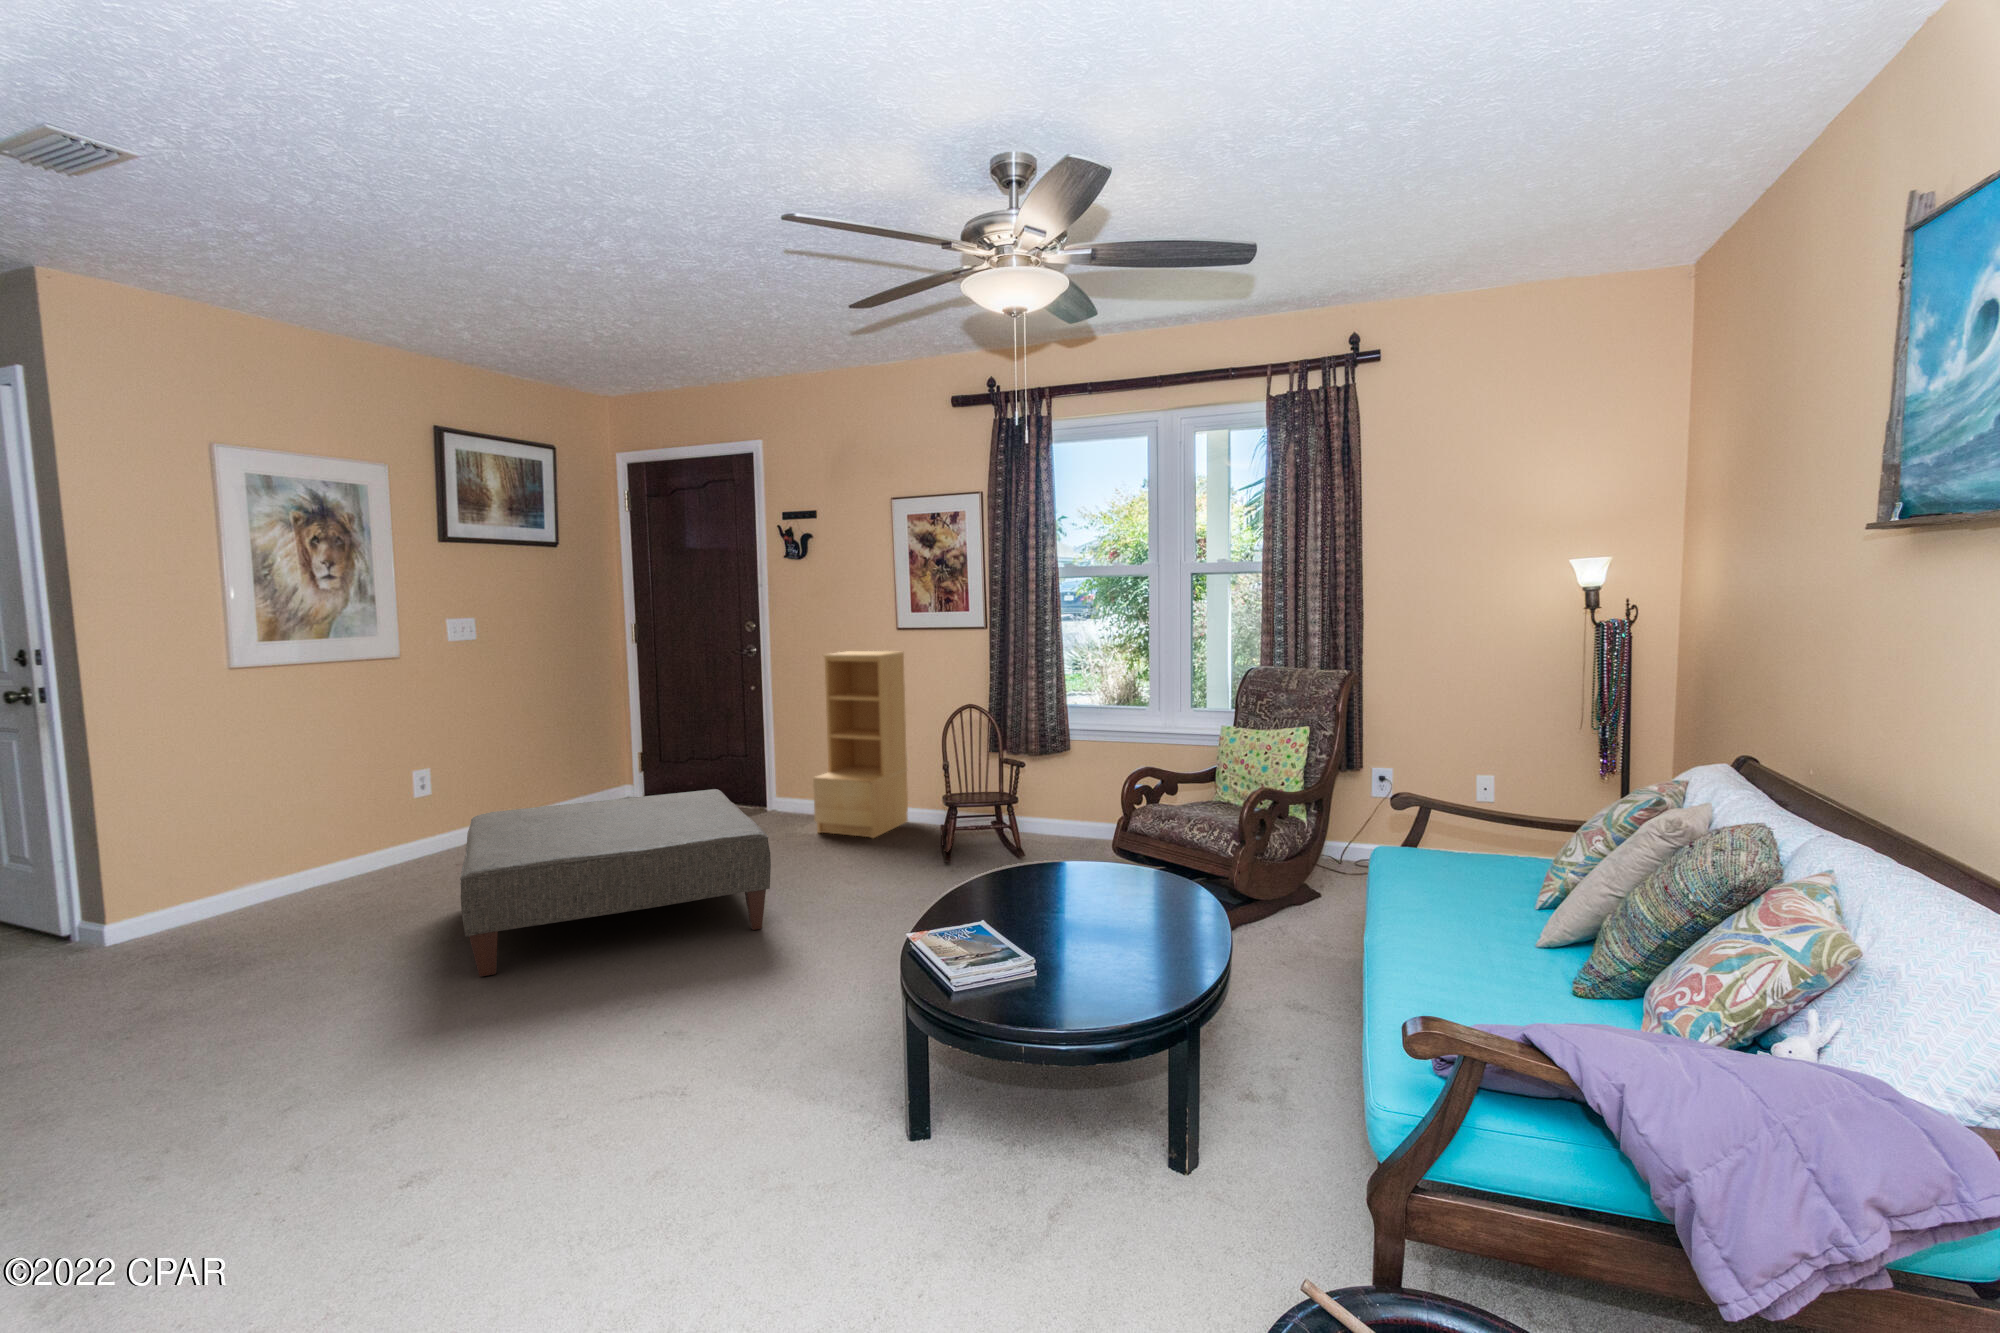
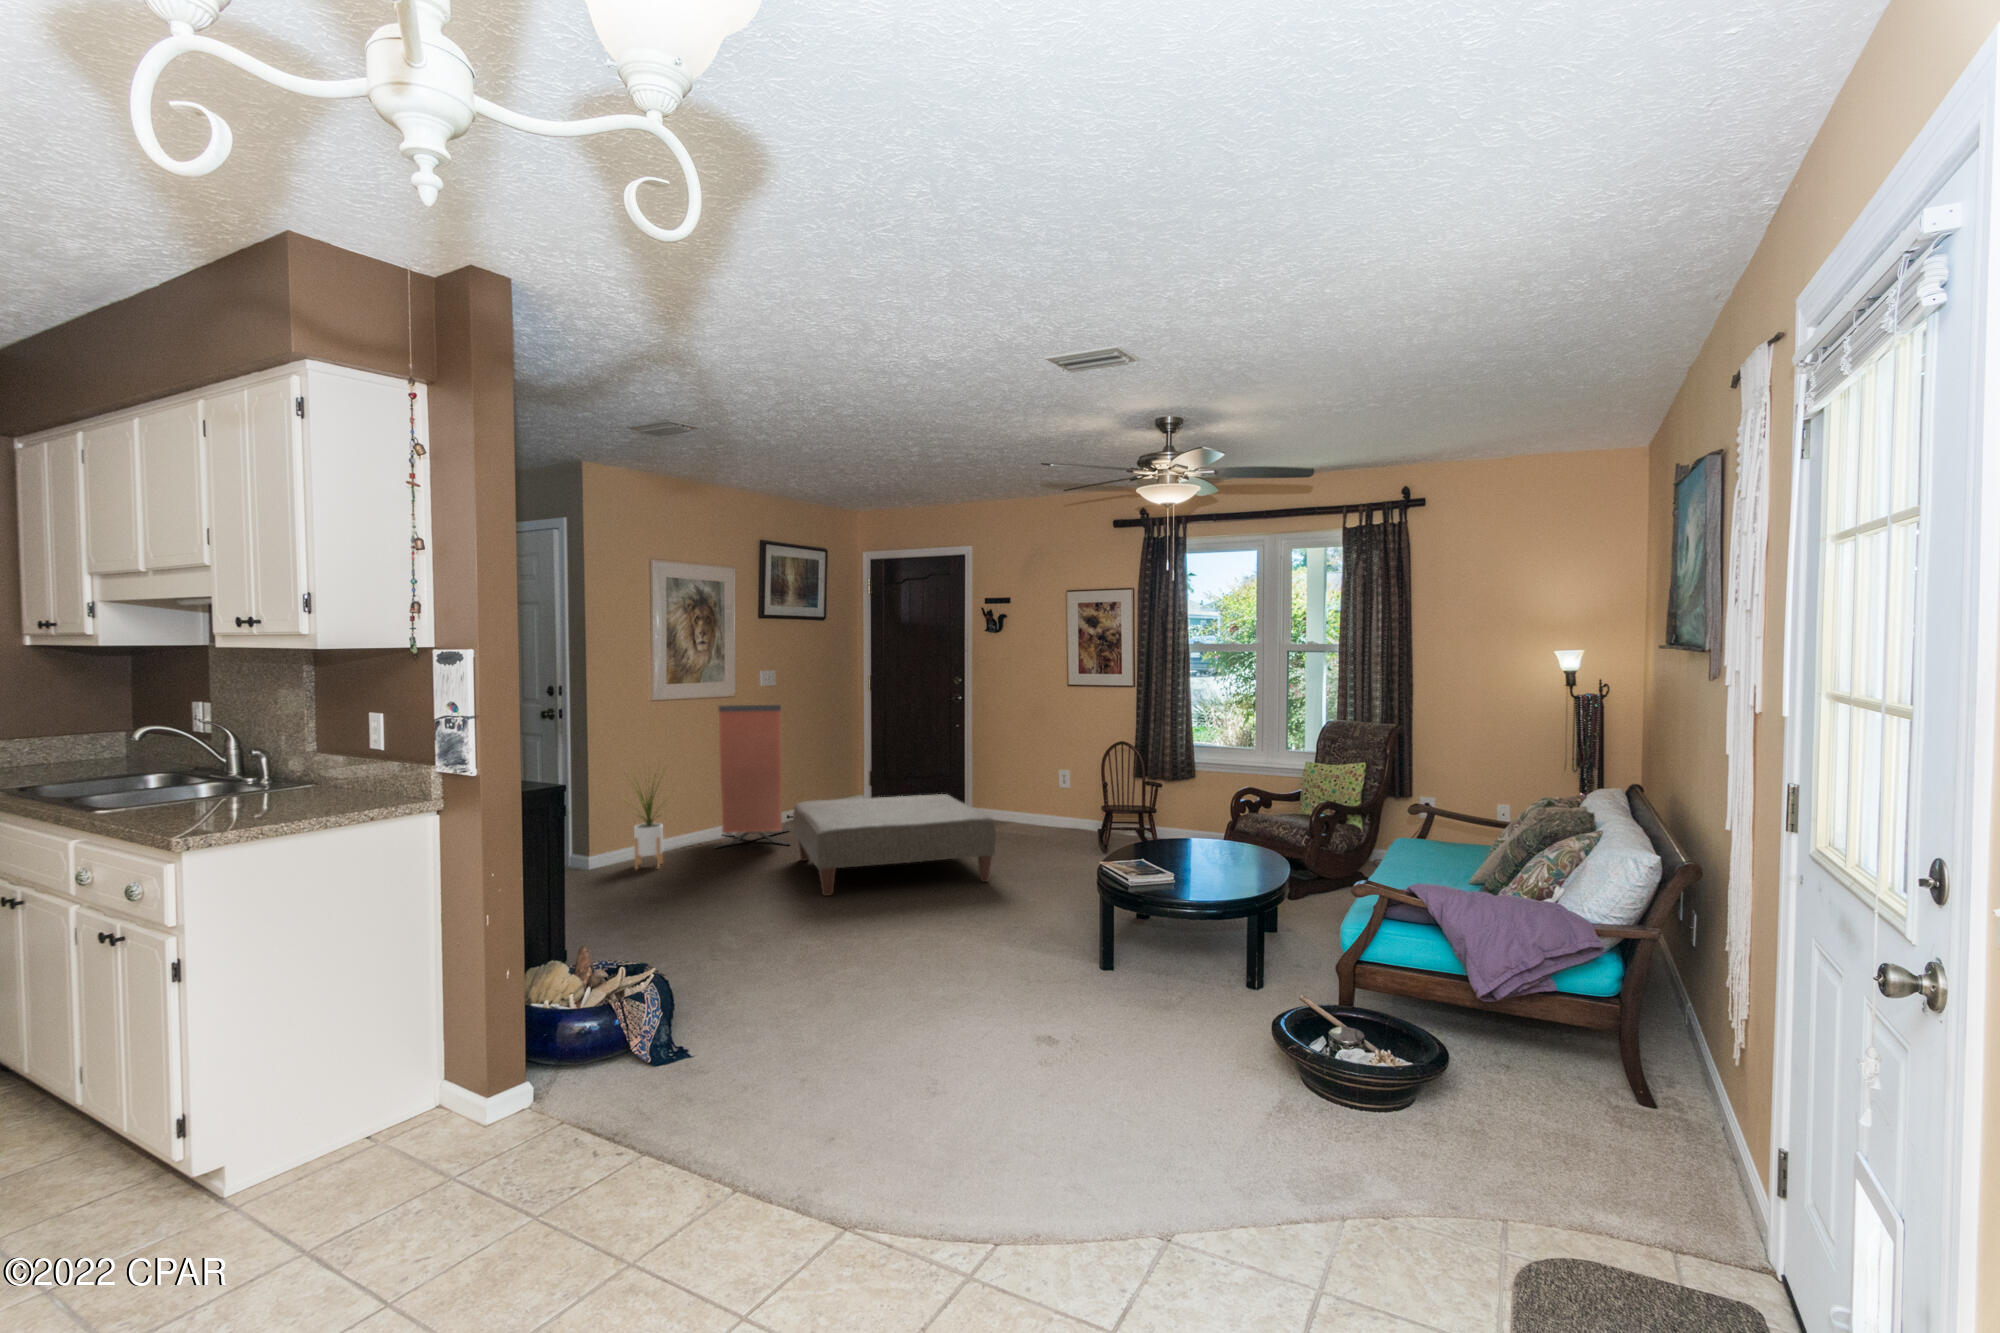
bookshelf: present [813,651,908,838] -> none [1006,700,1074,837]
armchair: none [338,668,503,885] -> present [715,705,790,848]
house plant: none [158,757,279,936] -> present [634,784,667,869]

